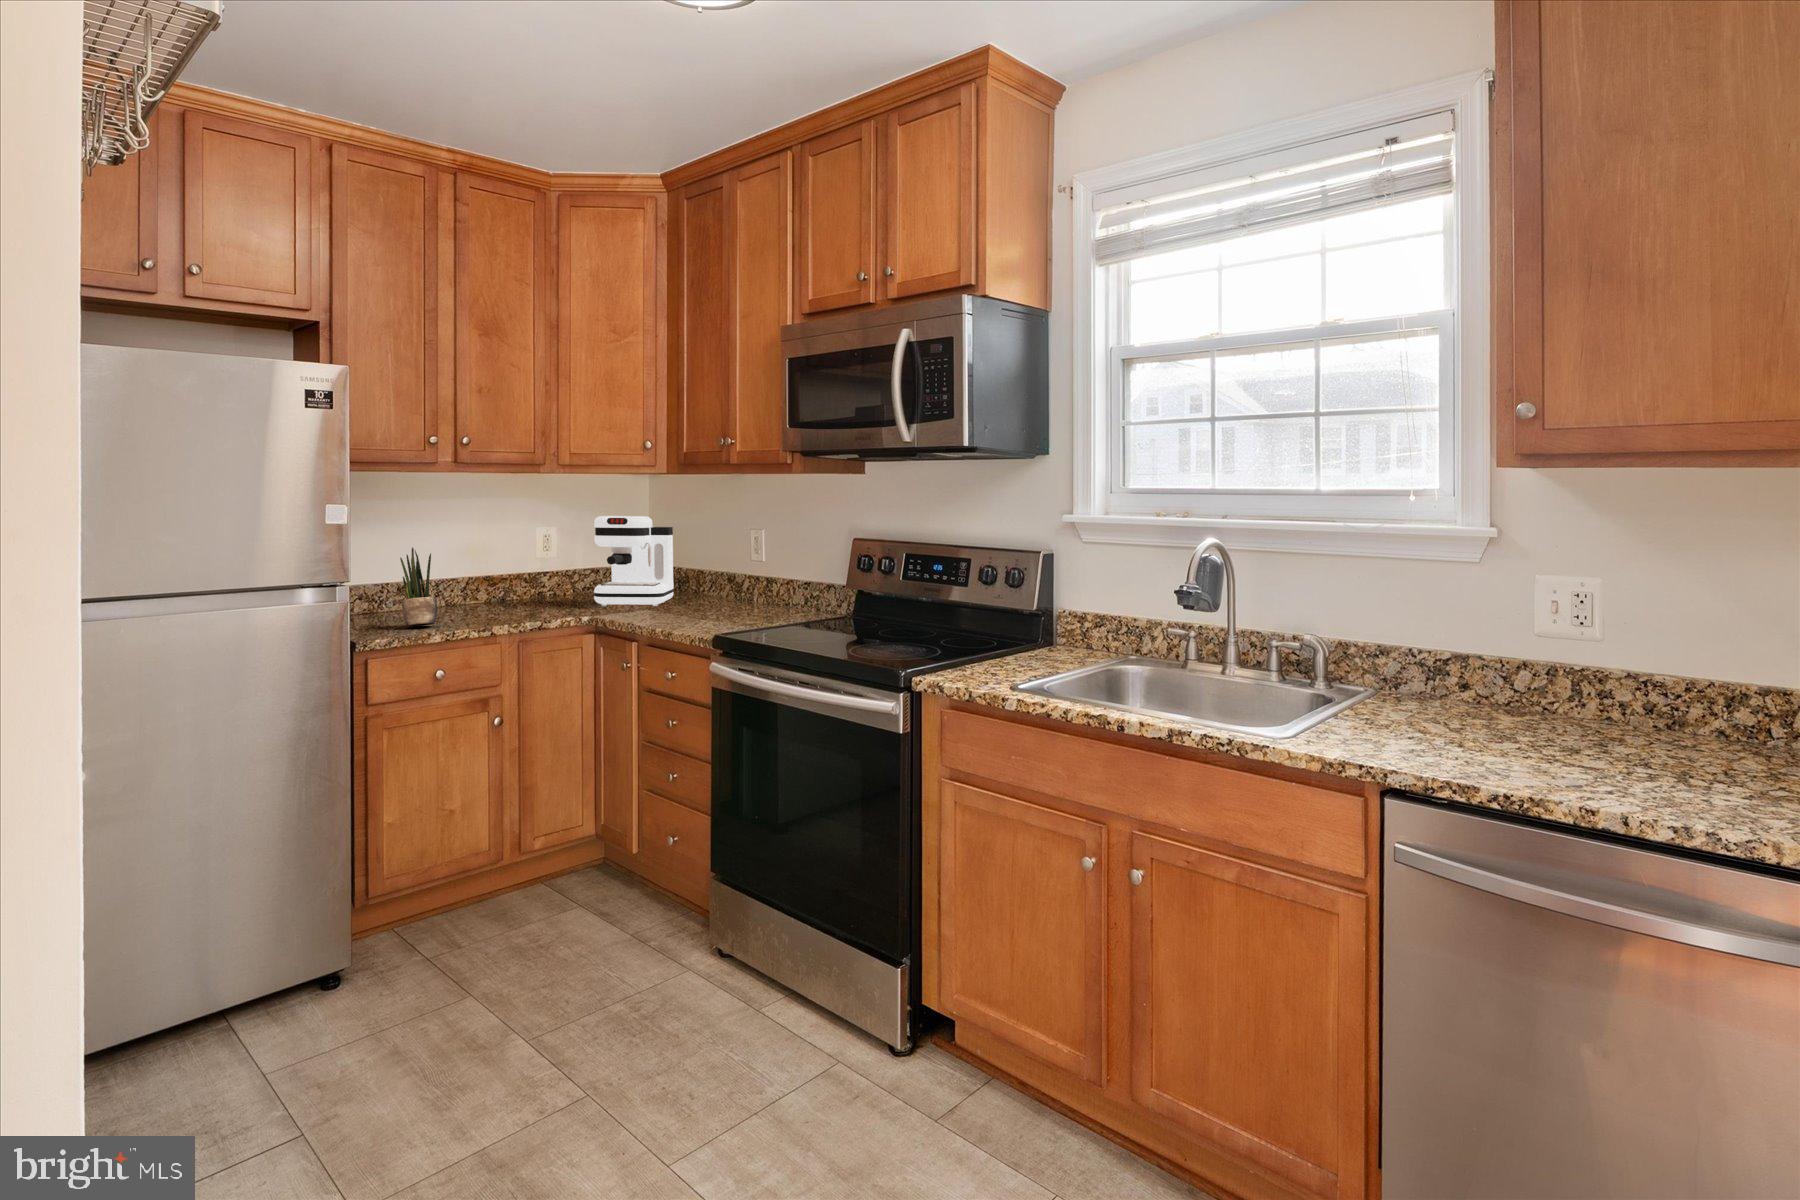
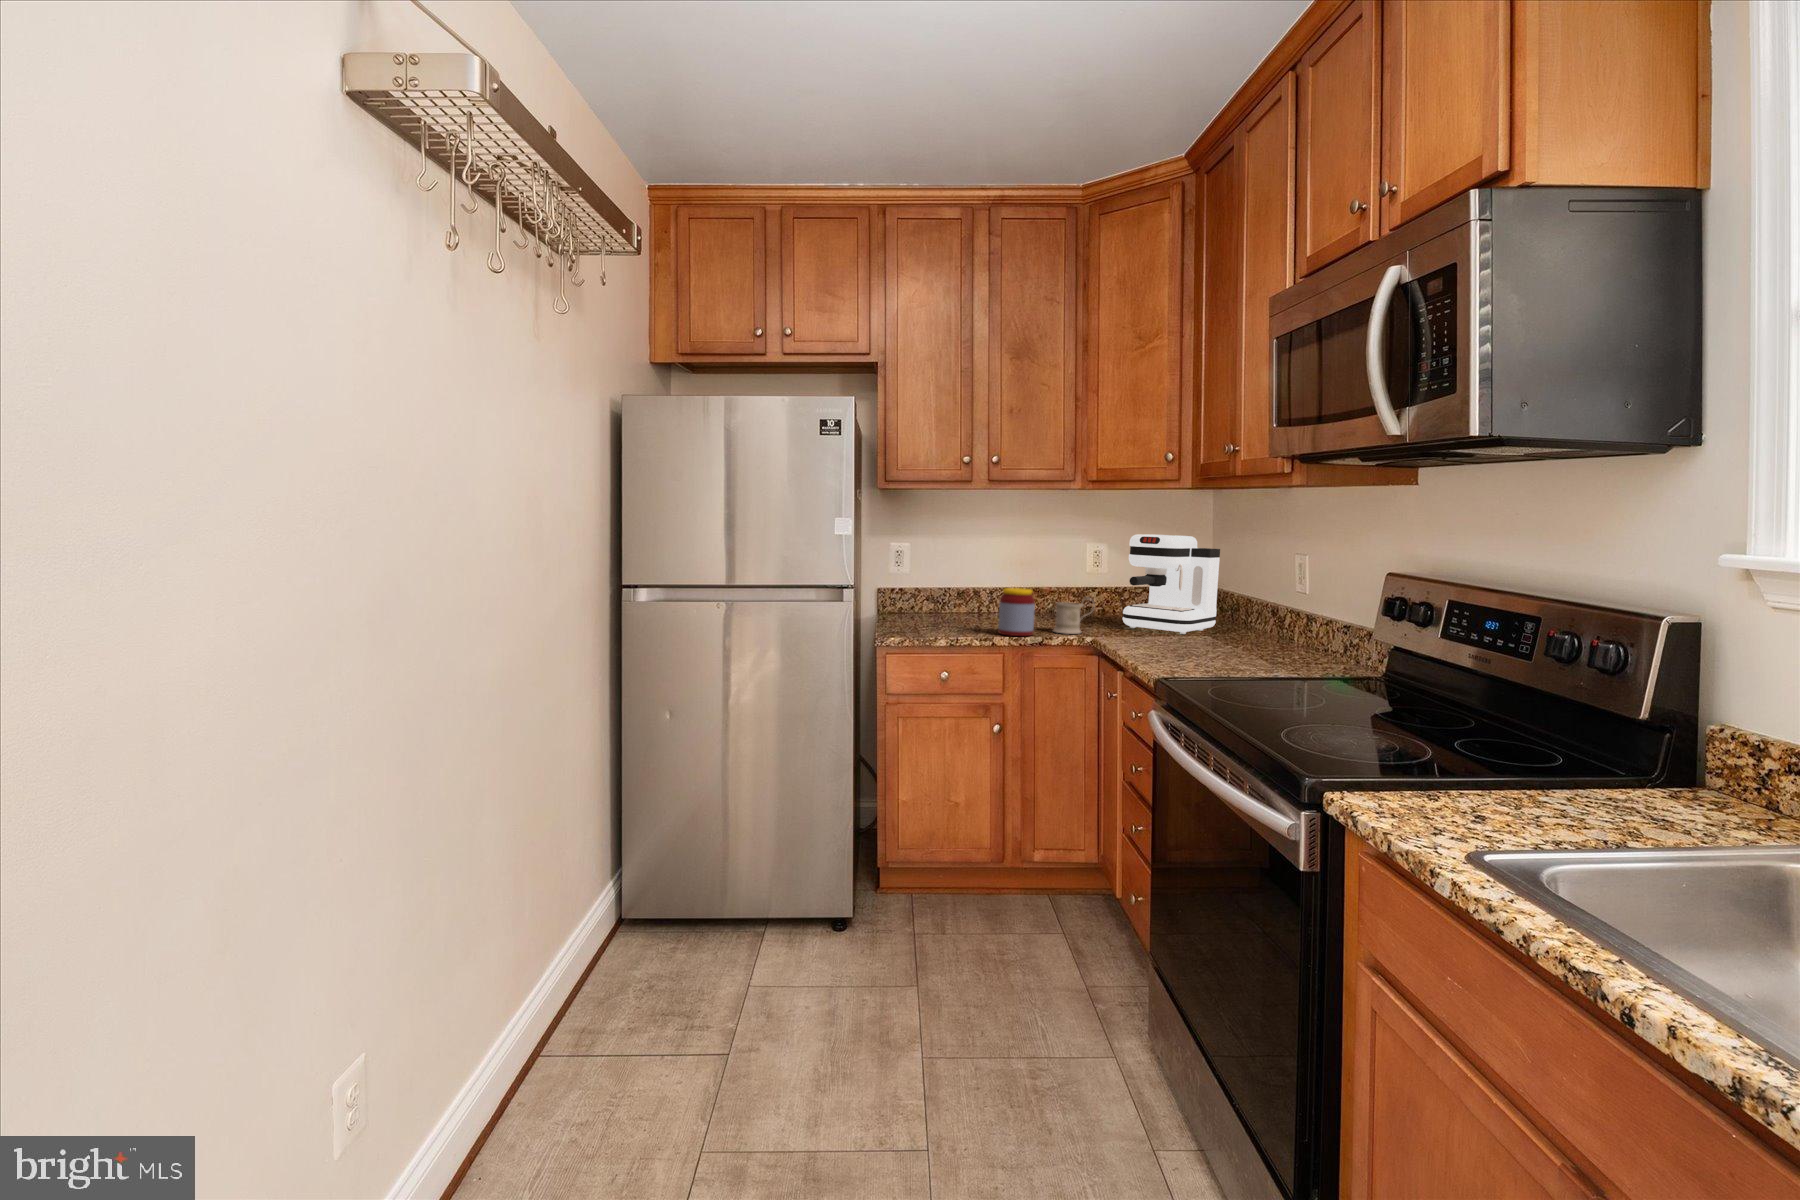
potted plant: present [400,547,437,626] -> none [928,557,958,629]
jar: none [487,575,526,623] -> present [998,588,1035,636]
mug: none [537,579,575,616] -> present [1053,597,1094,634]

